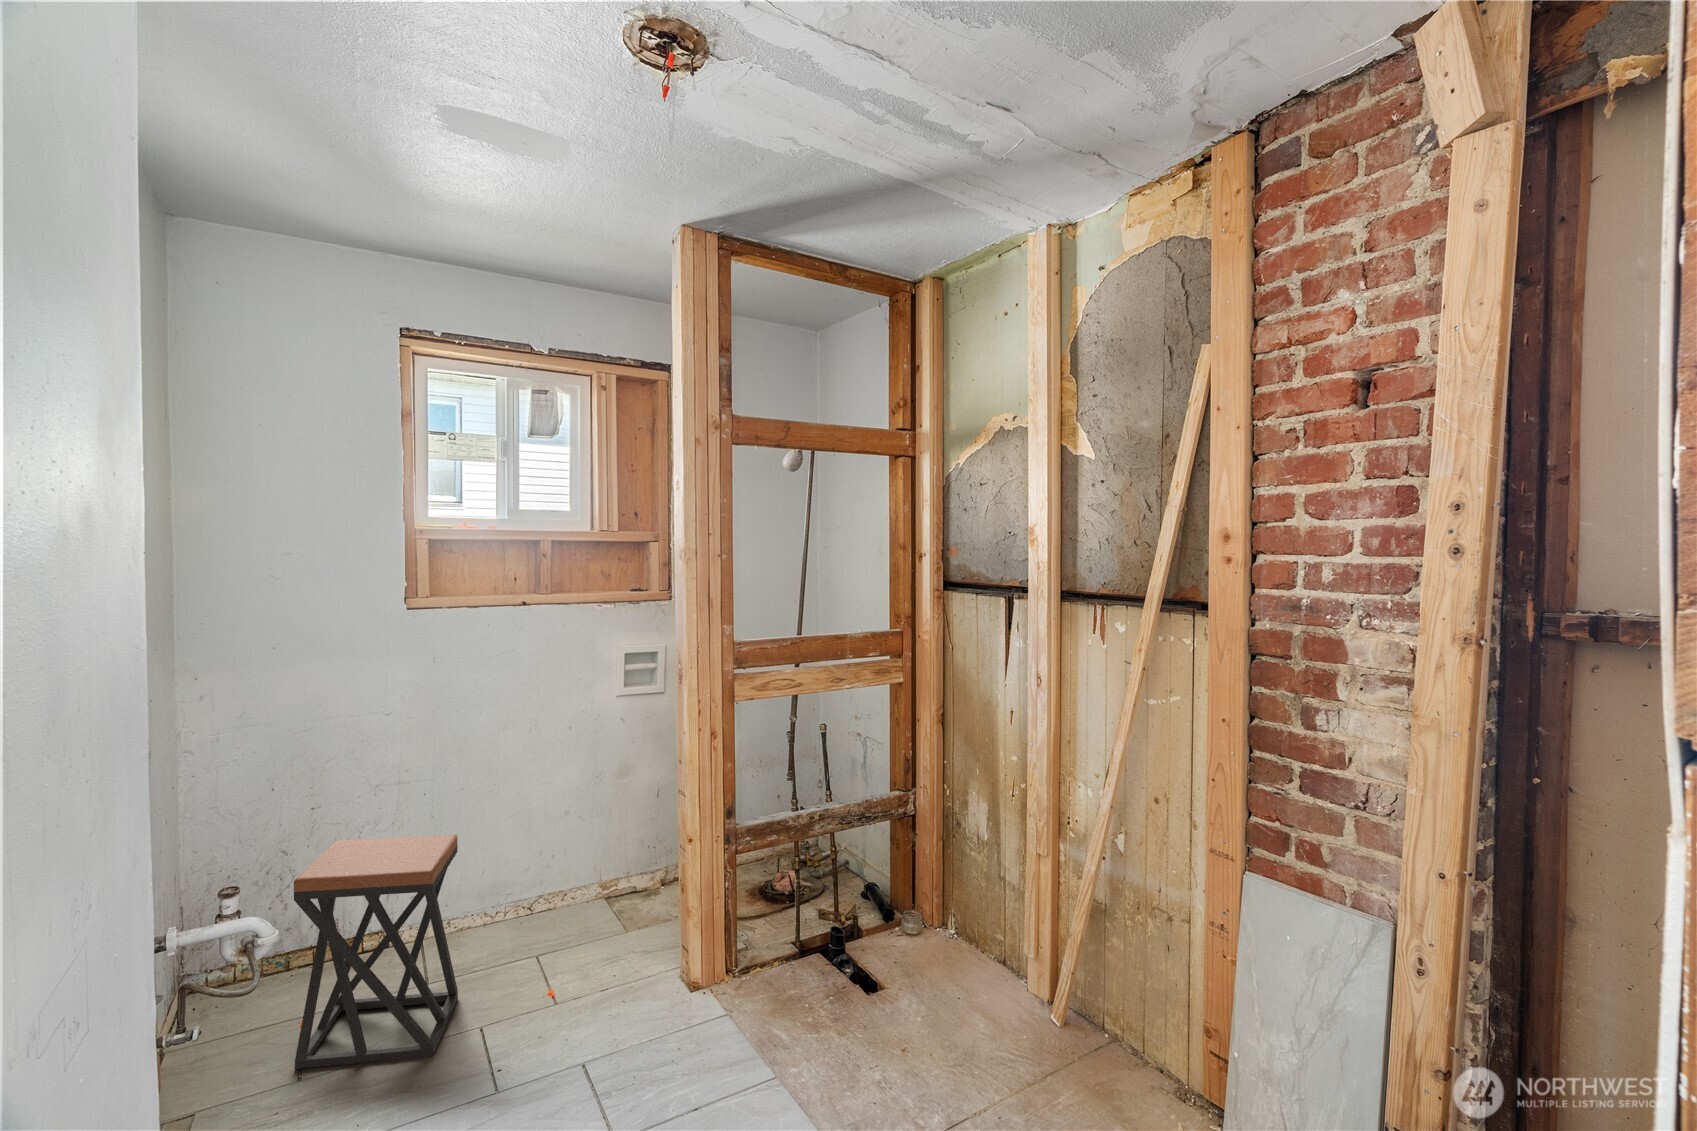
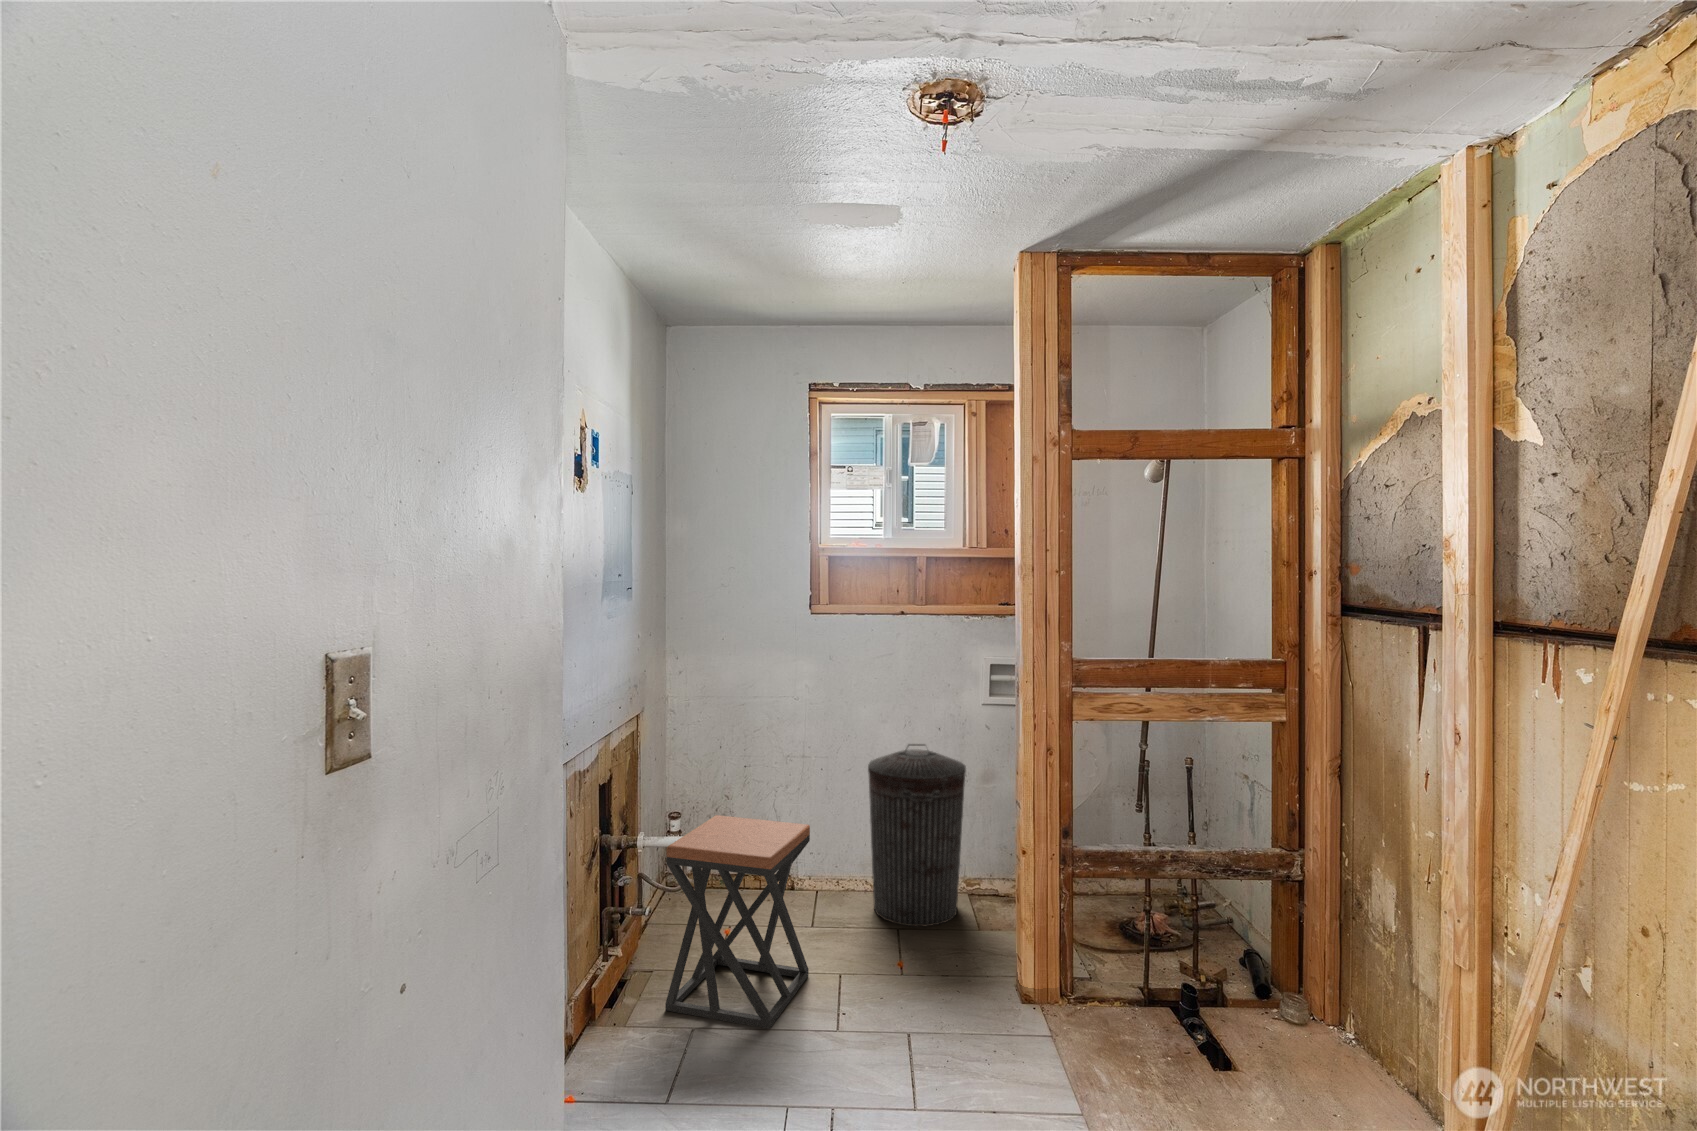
trash can: none [498,739,606,931] -> present [868,744,966,926]

